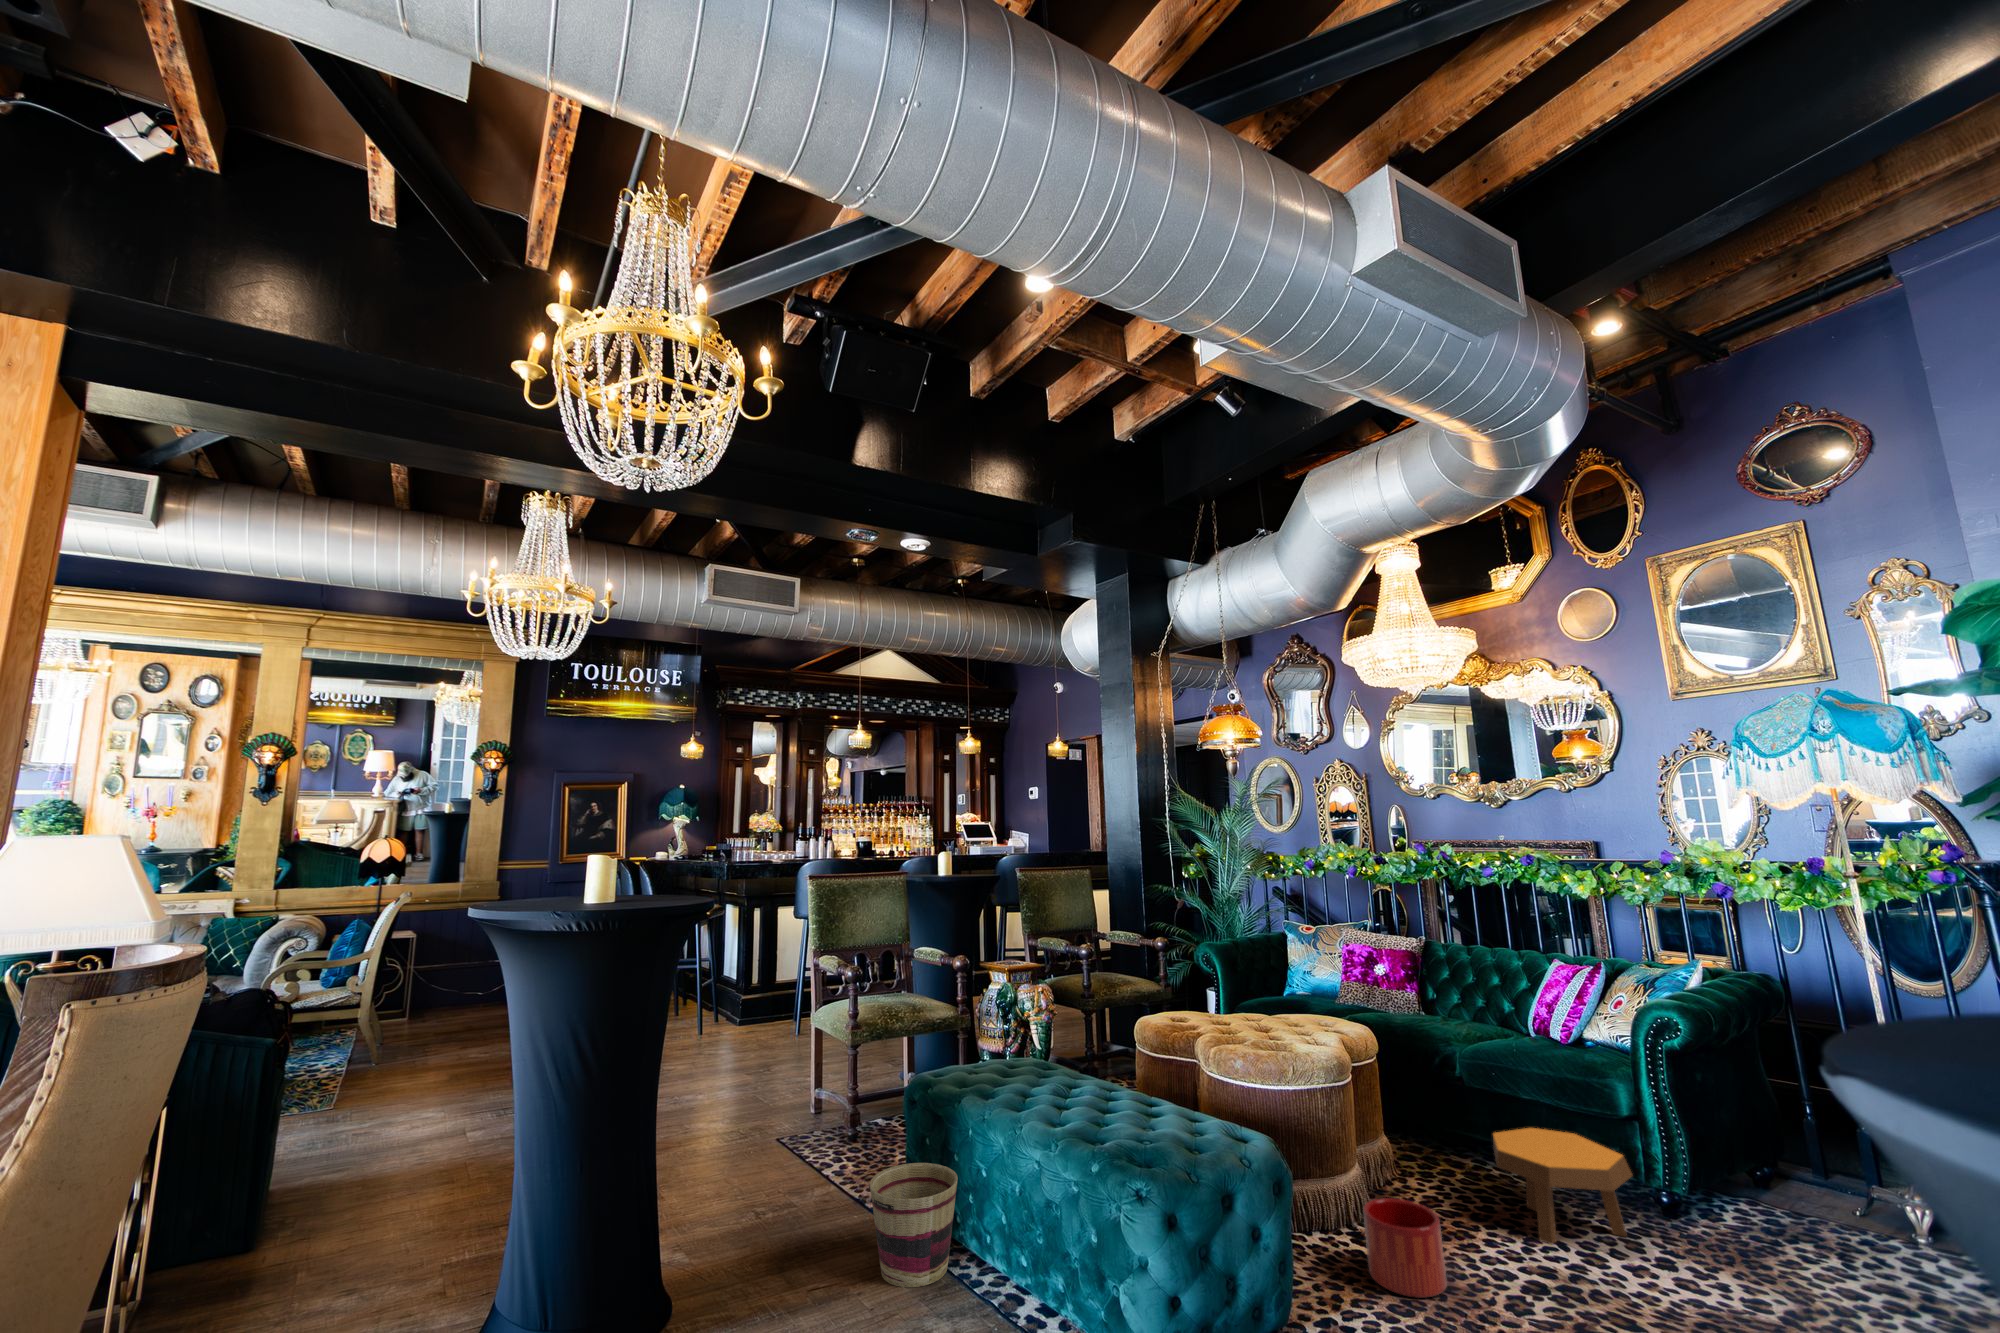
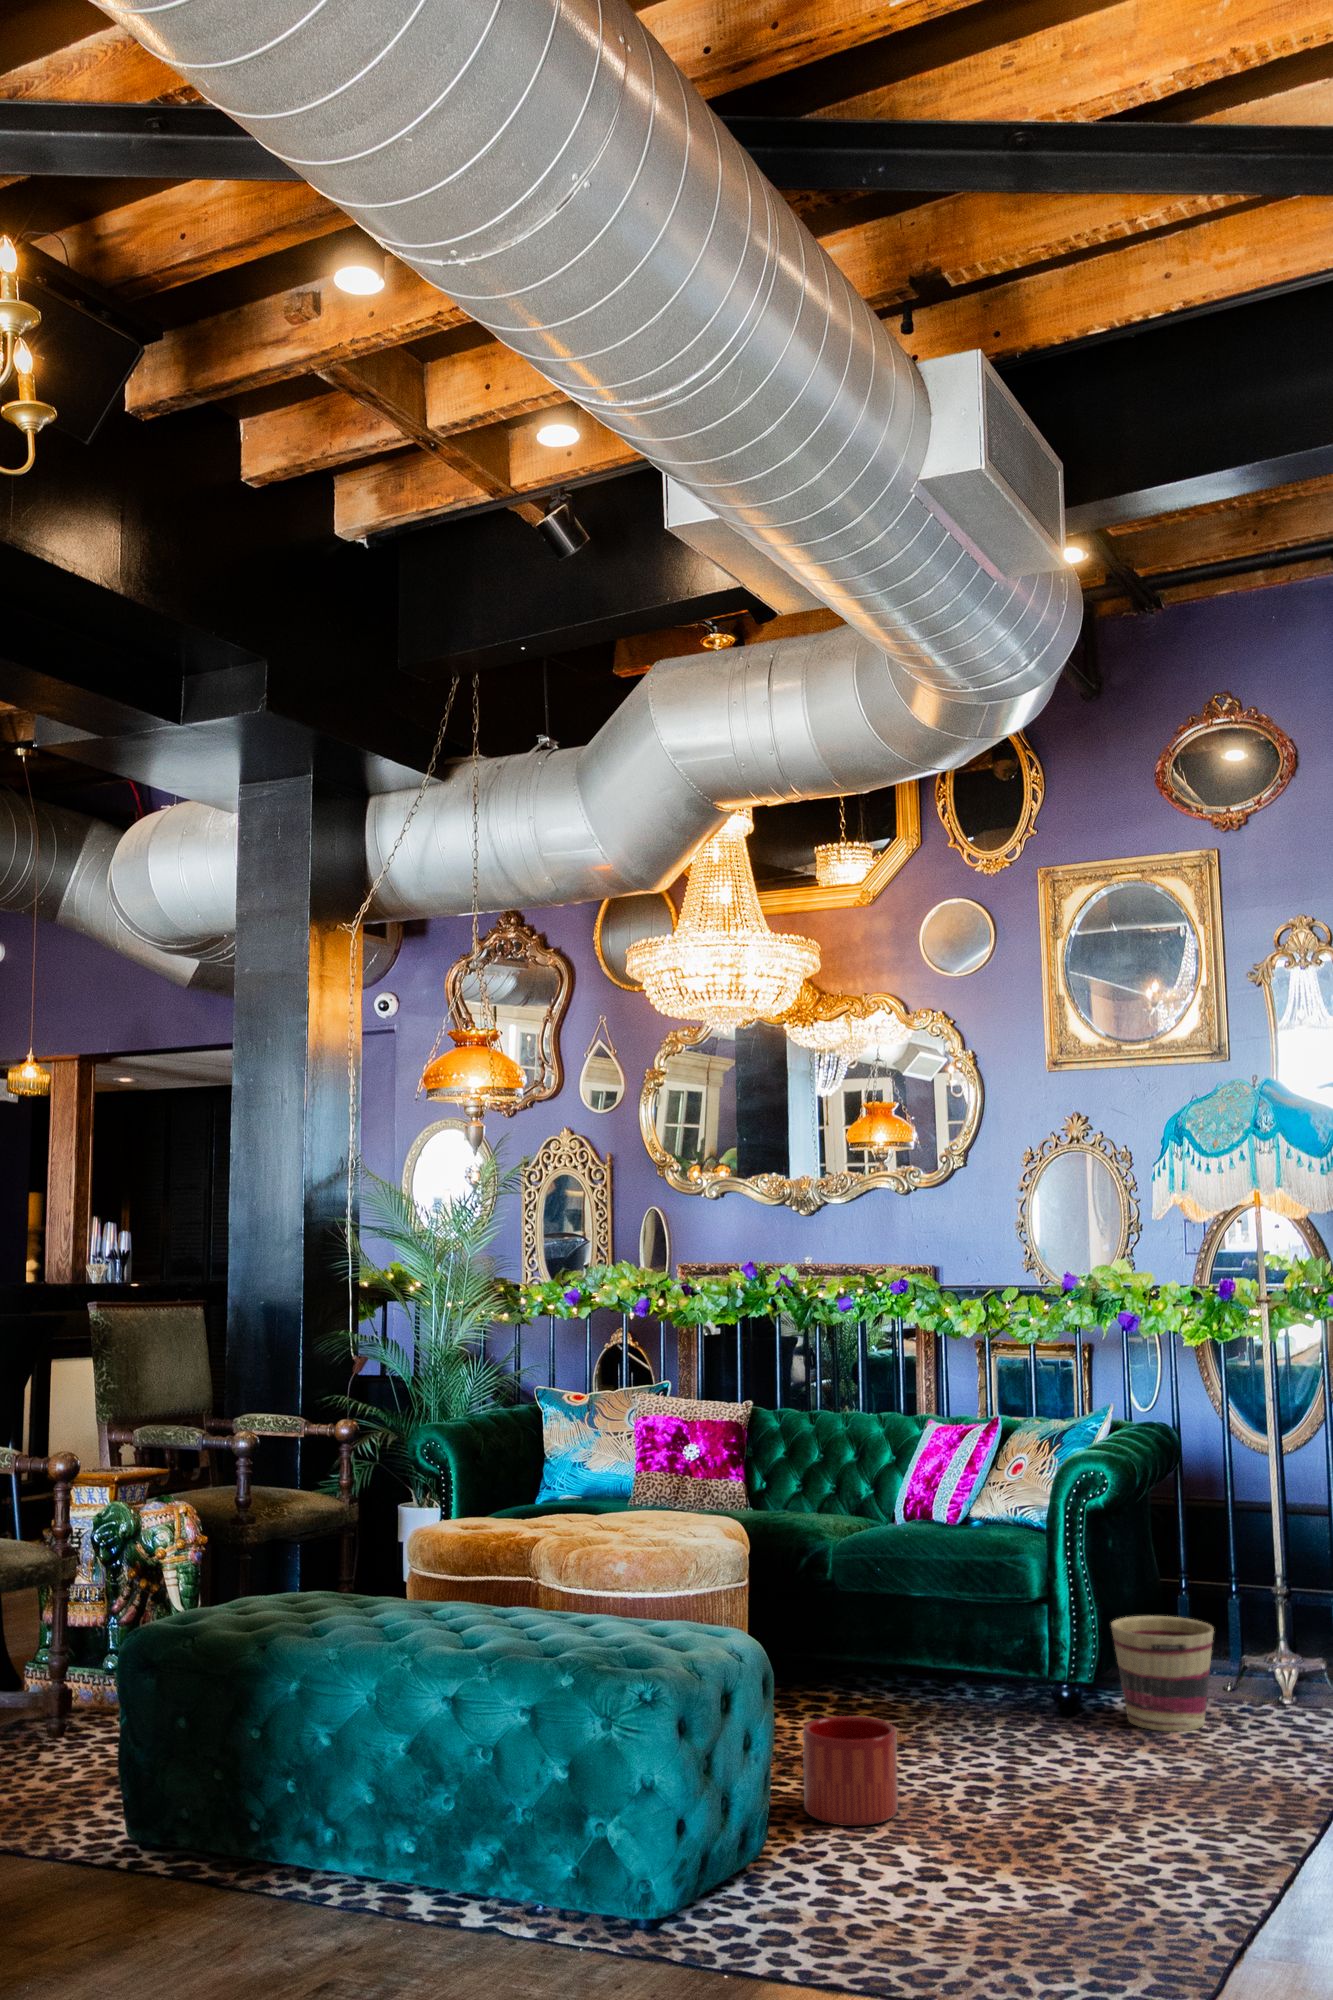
footstool: present [1493,1127,1632,1244] -> none [896,1629,1052,1760]
basket: present [870,1163,958,1287] -> present [1111,1616,1214,1731]

